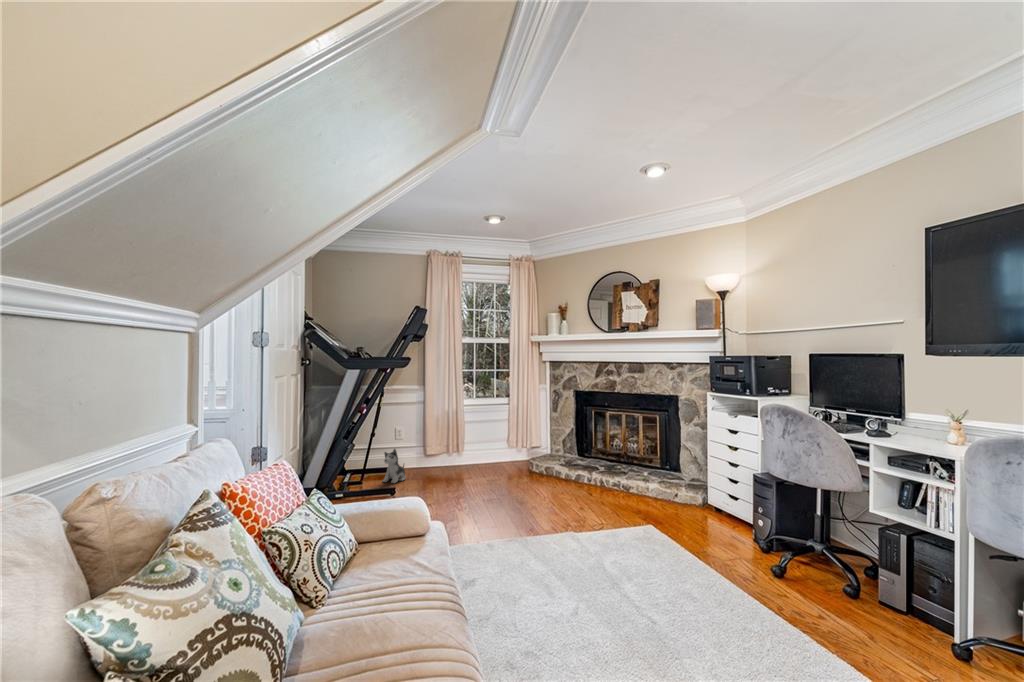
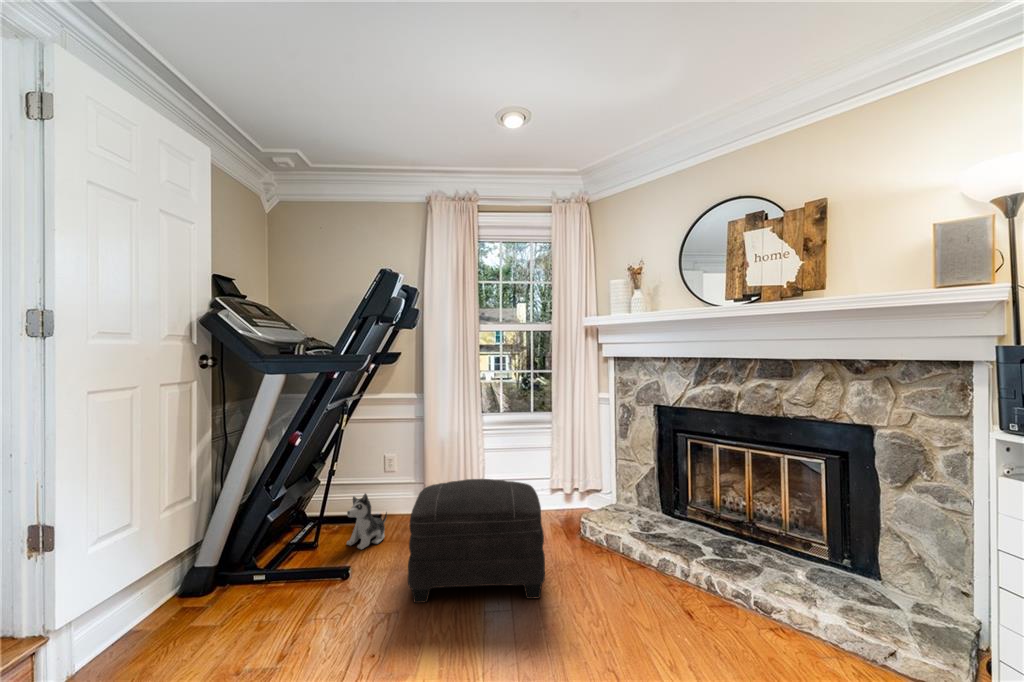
ottoman: none [436,433,515,499] -> present [408,479,545,603]

